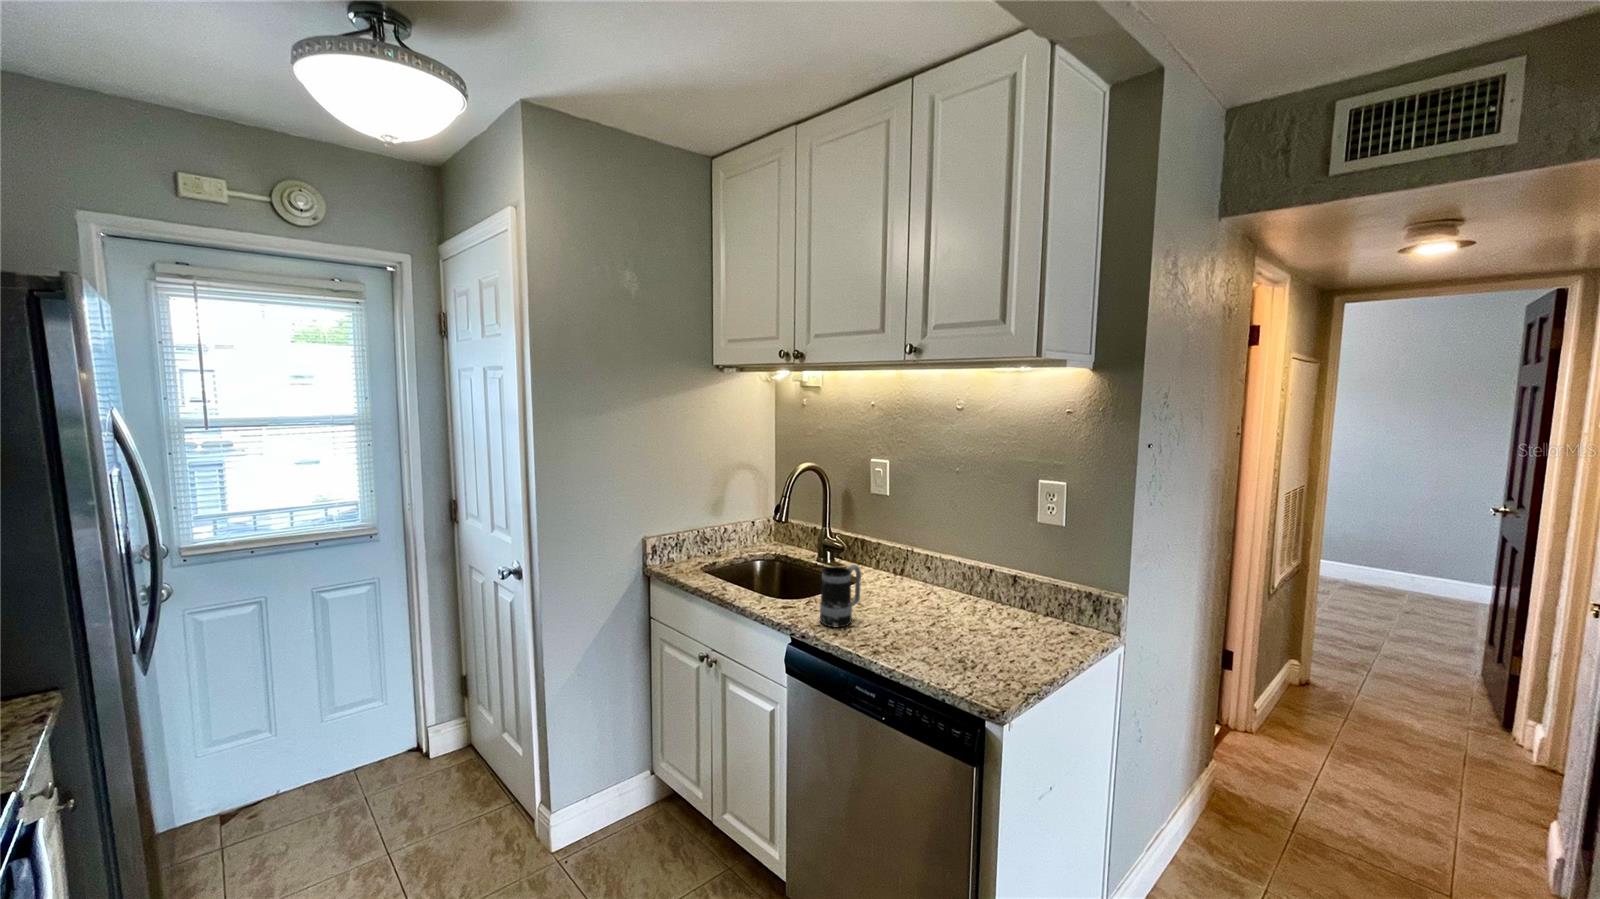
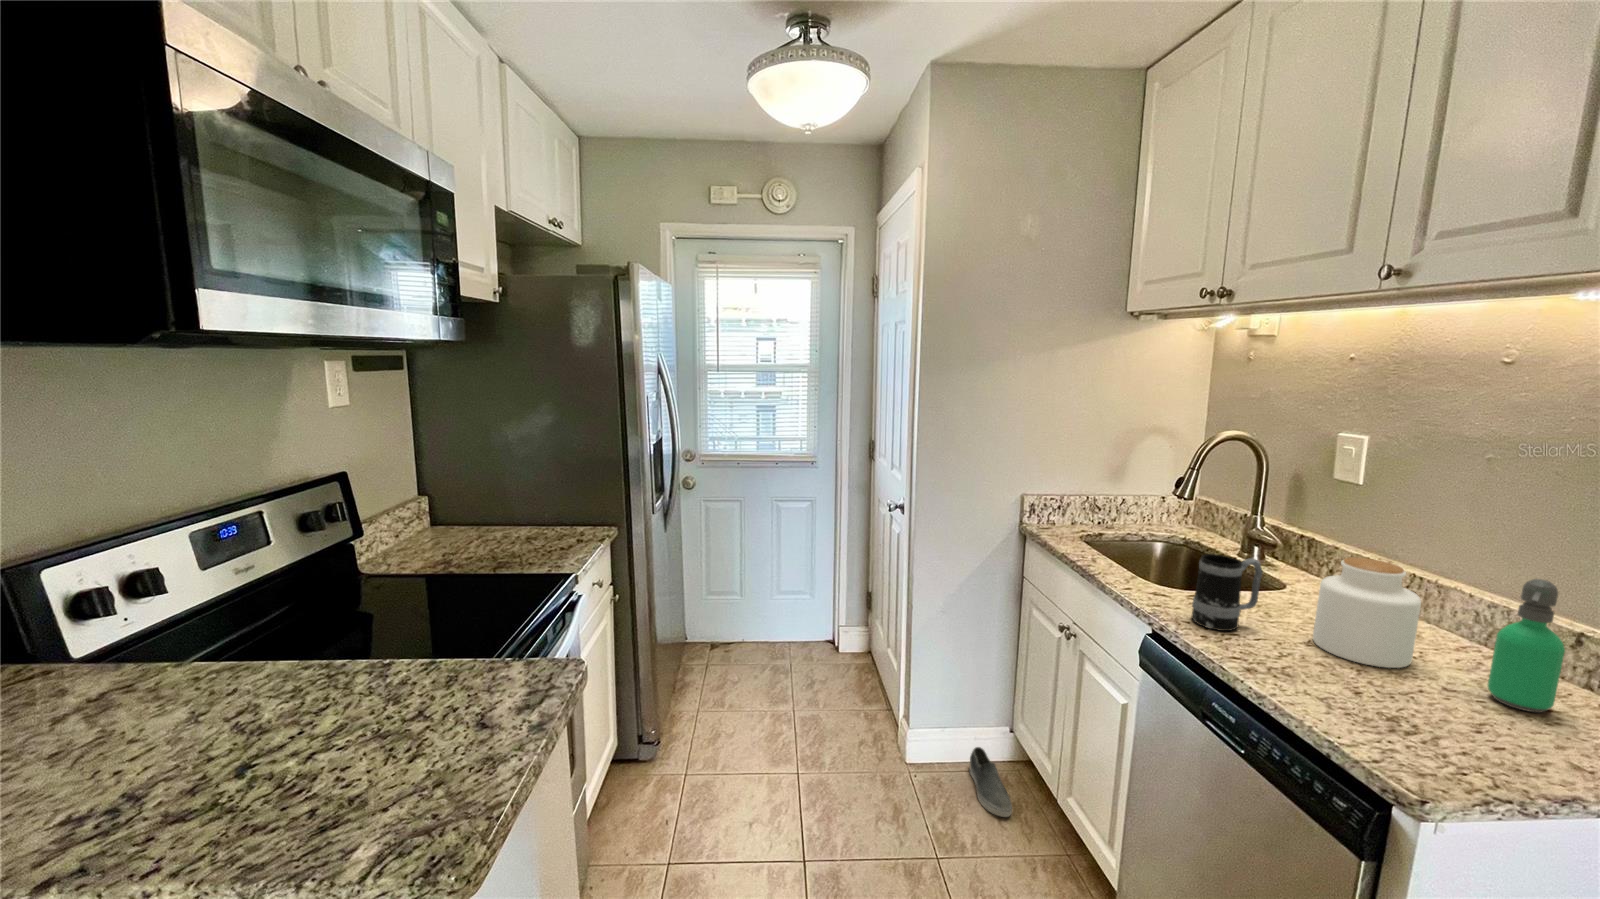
soap dispenser: none [986,547,1017,631] -> present [1488,579,1565,713]
jar: none [893,550,948,626] -> present [1313,557,1421,668]
shoe: none [618,804,671,865] -> present [970,747,1012,817]

